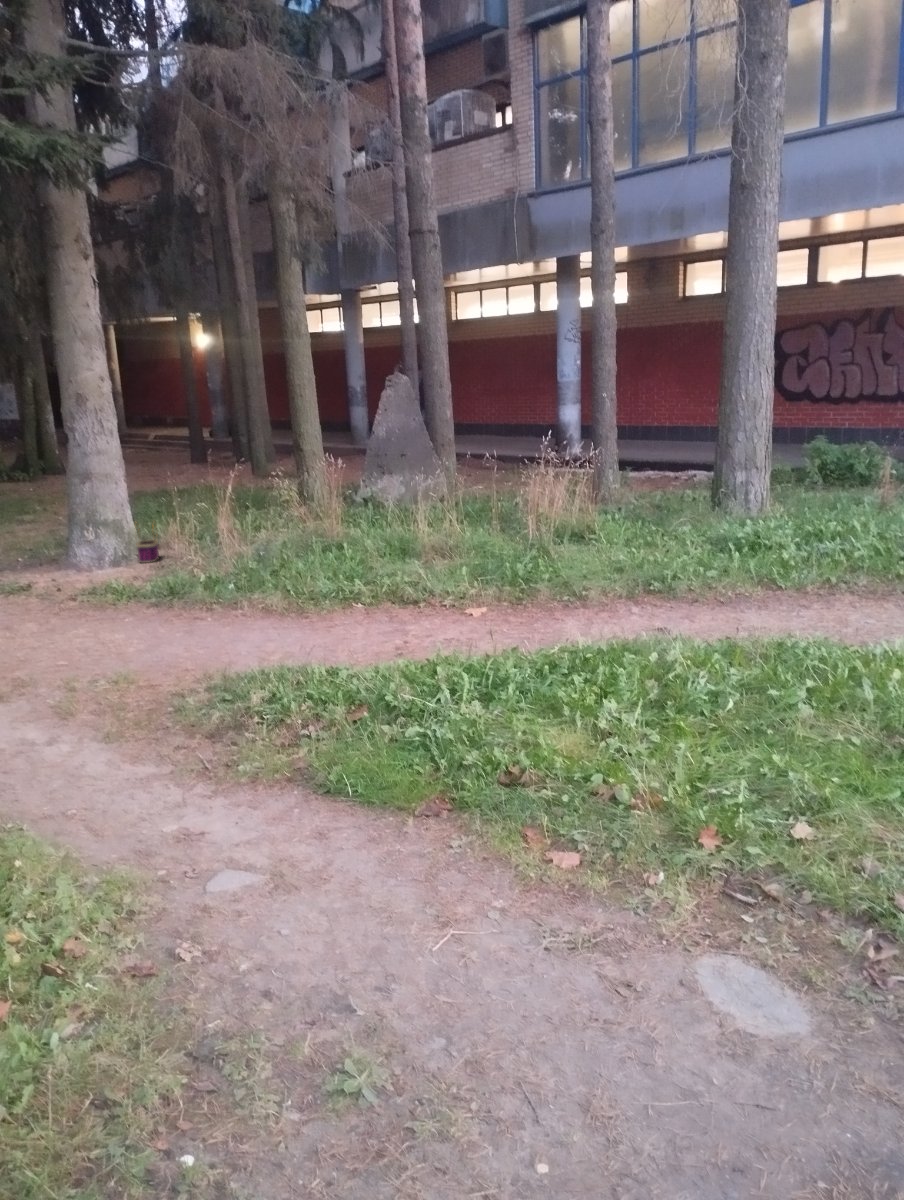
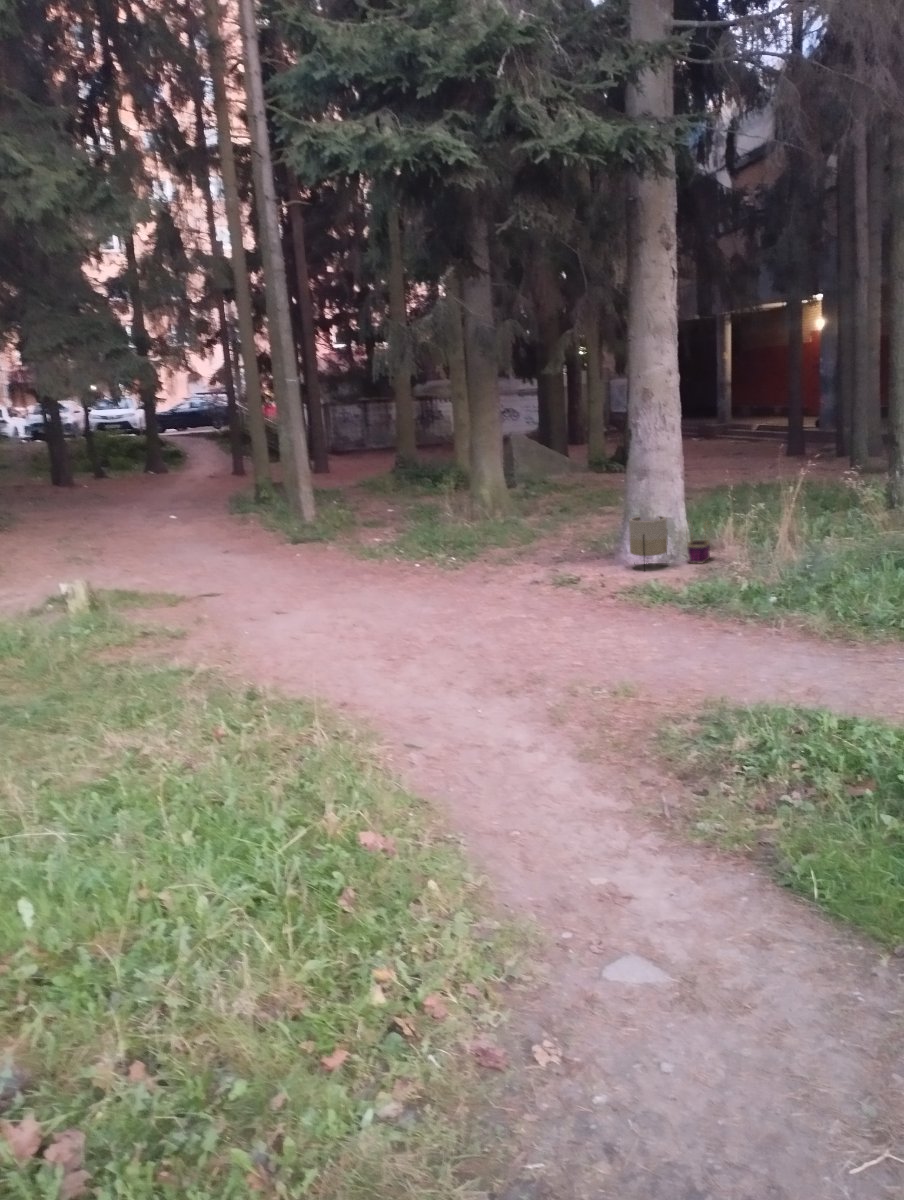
planter: none [76,518,120,574] -> present [629,516,668,557]

